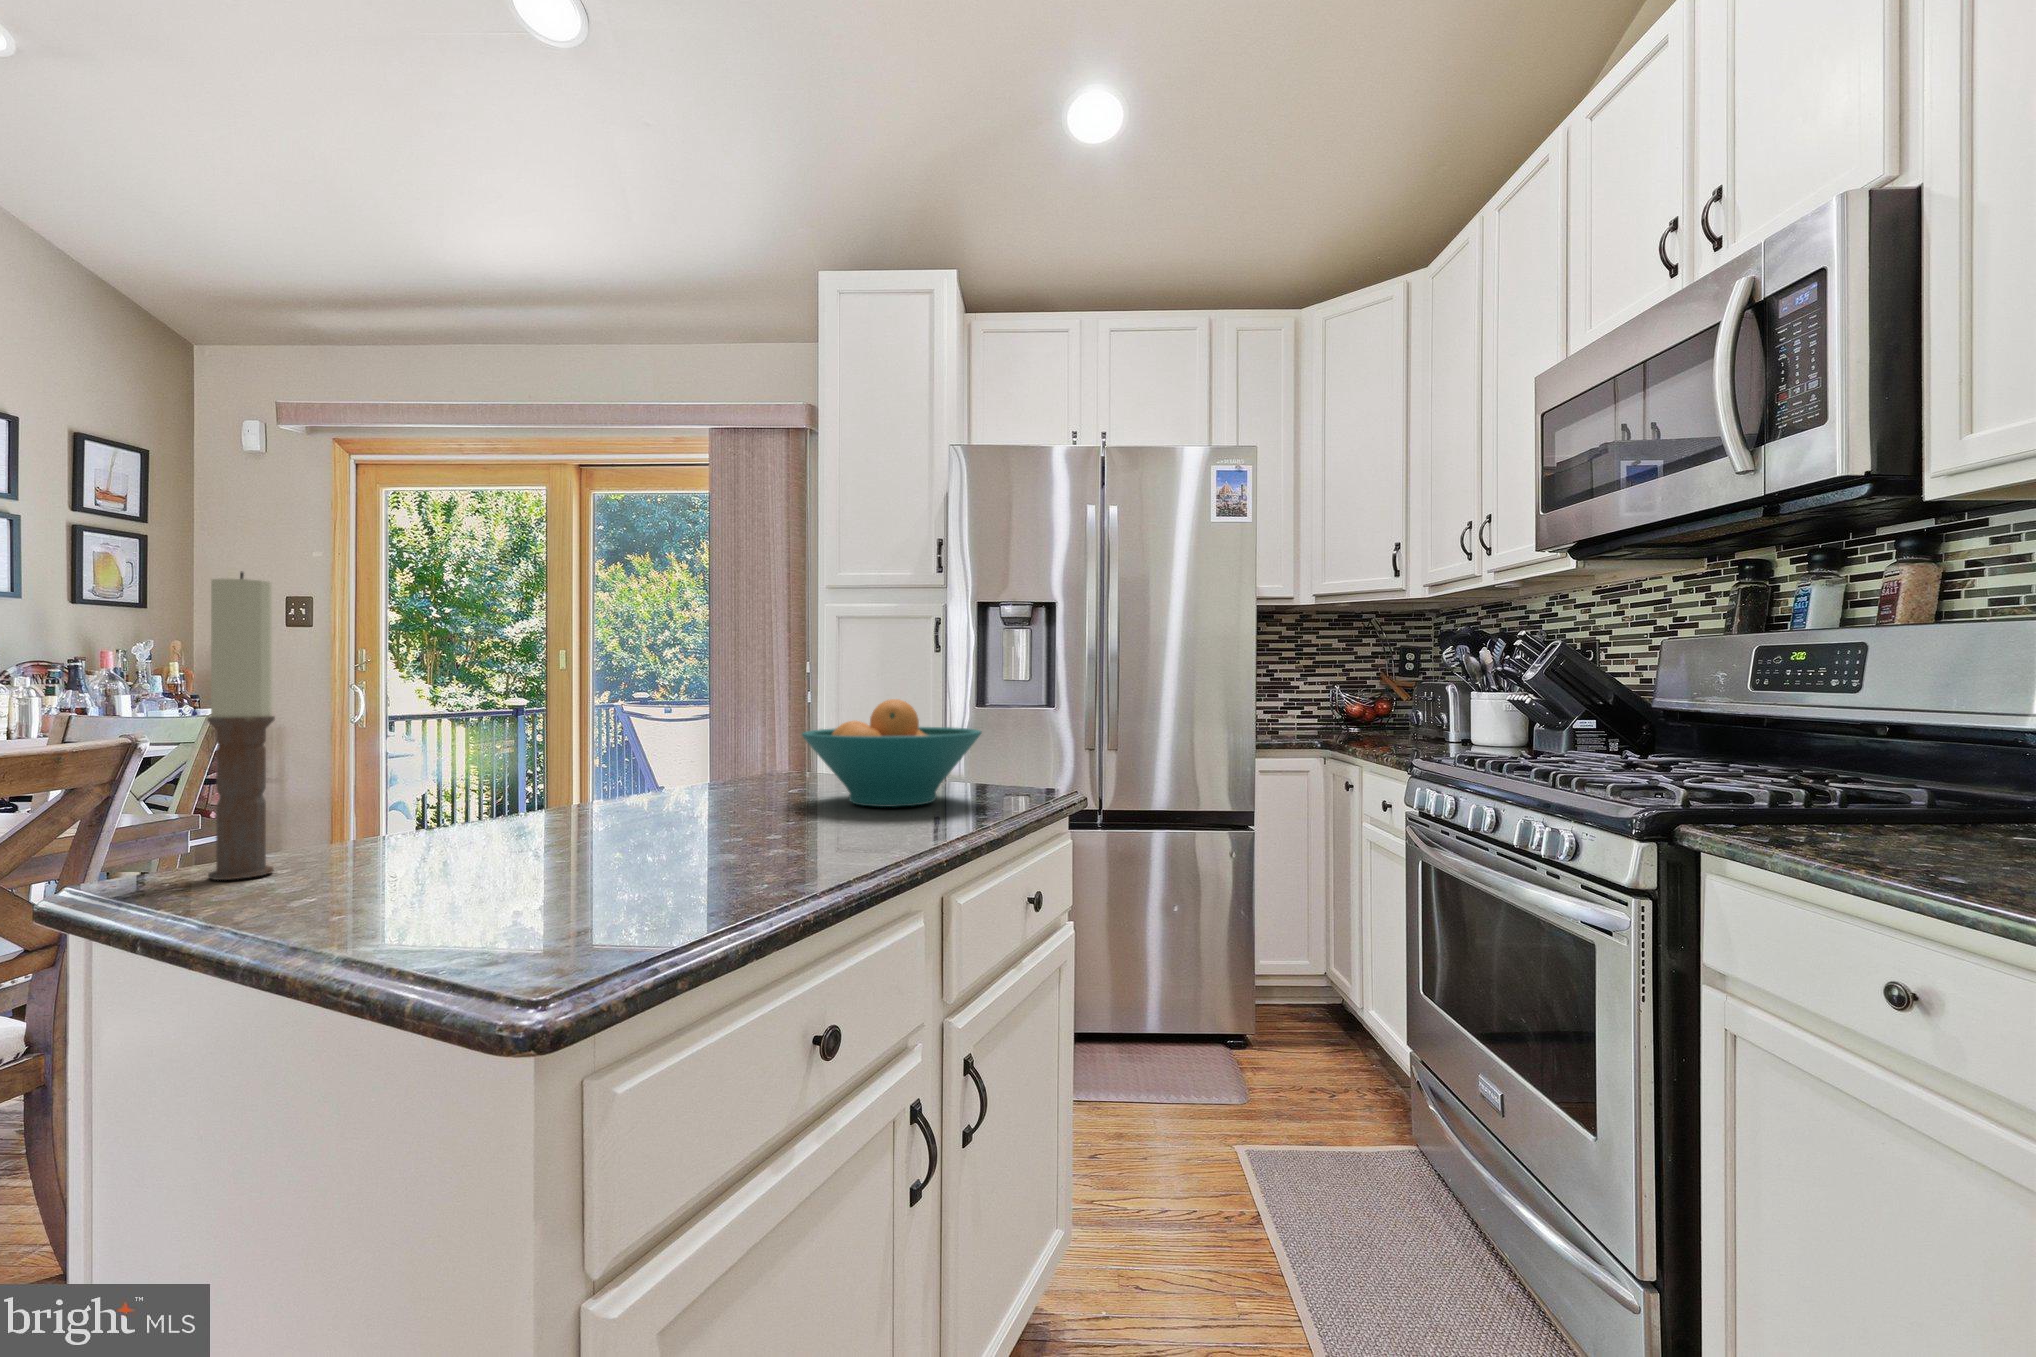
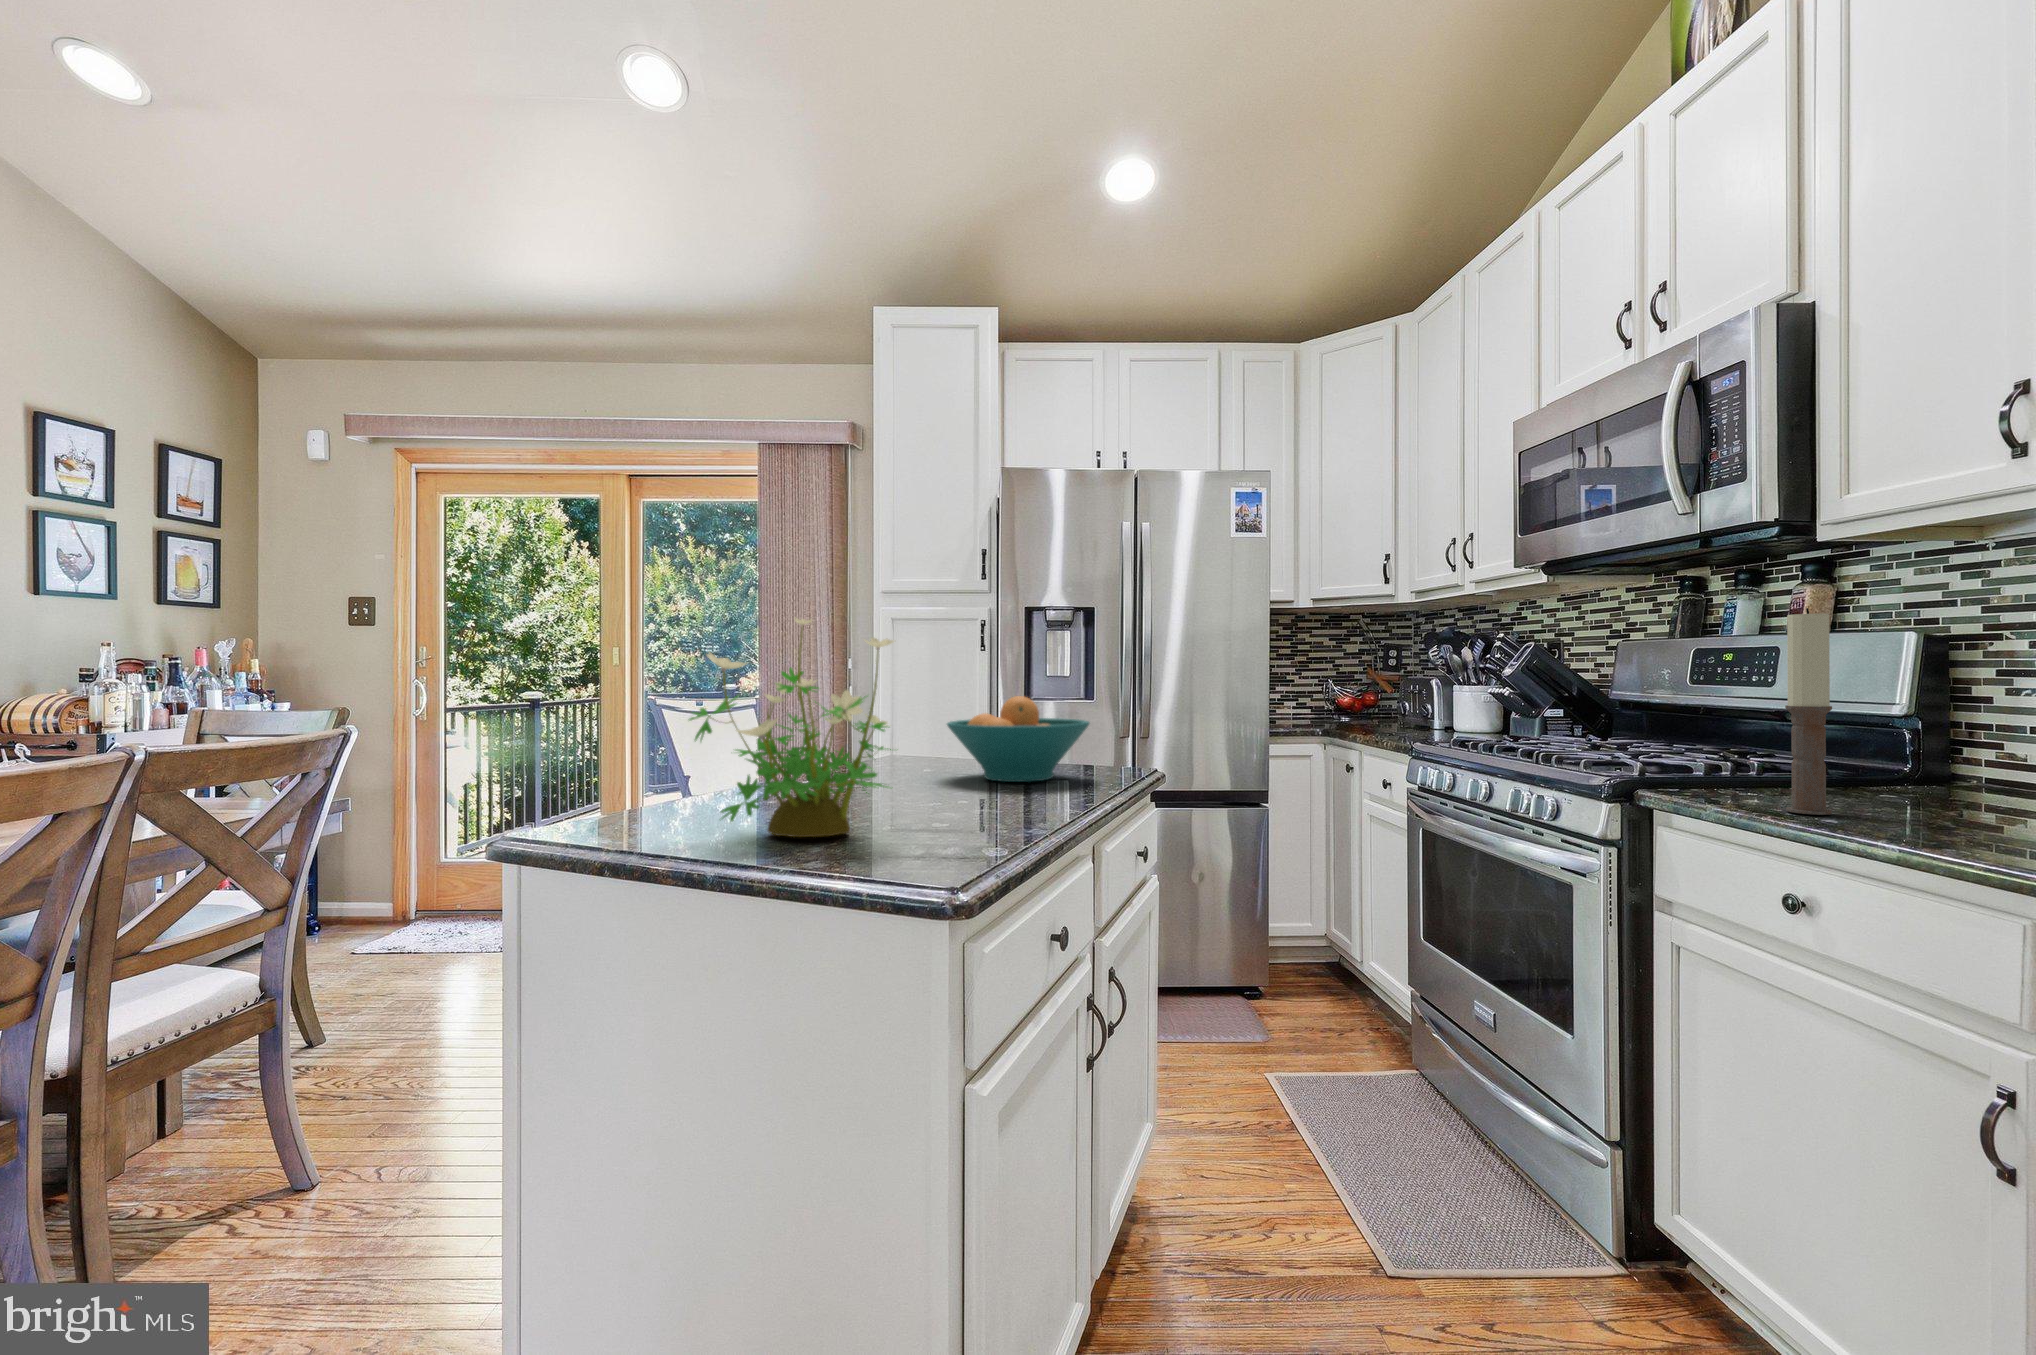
candle: present [207,572,275,880] -> present [1785,608,1832,815]
potted plant: none [349,585,625,889] -> present [689,617,894,837]

